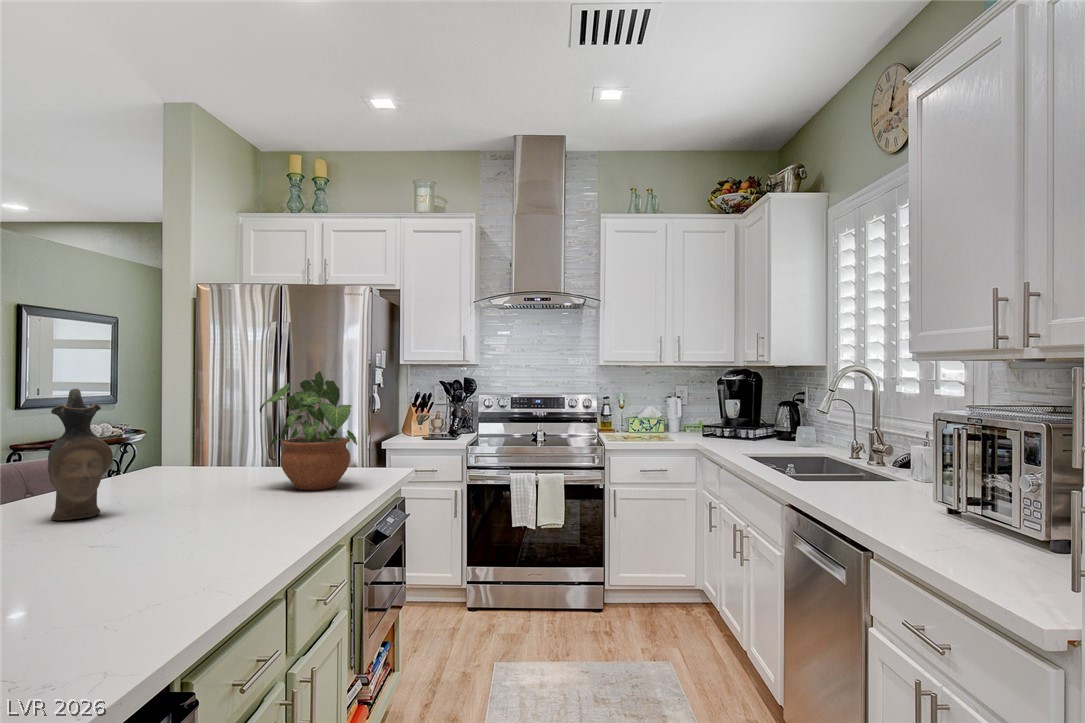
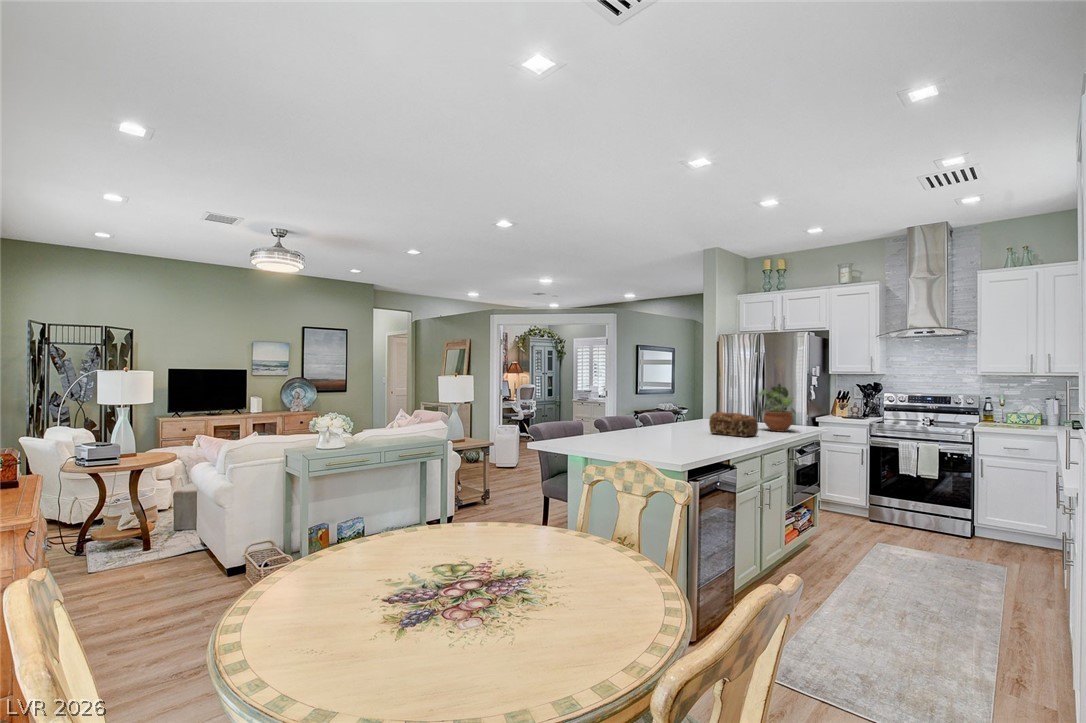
ceramic pitcher: present [48,389,113,520] -> none [690,389,709,431]
bread loaf: none [103,456,260,529] -> present [709,412,758,437]

